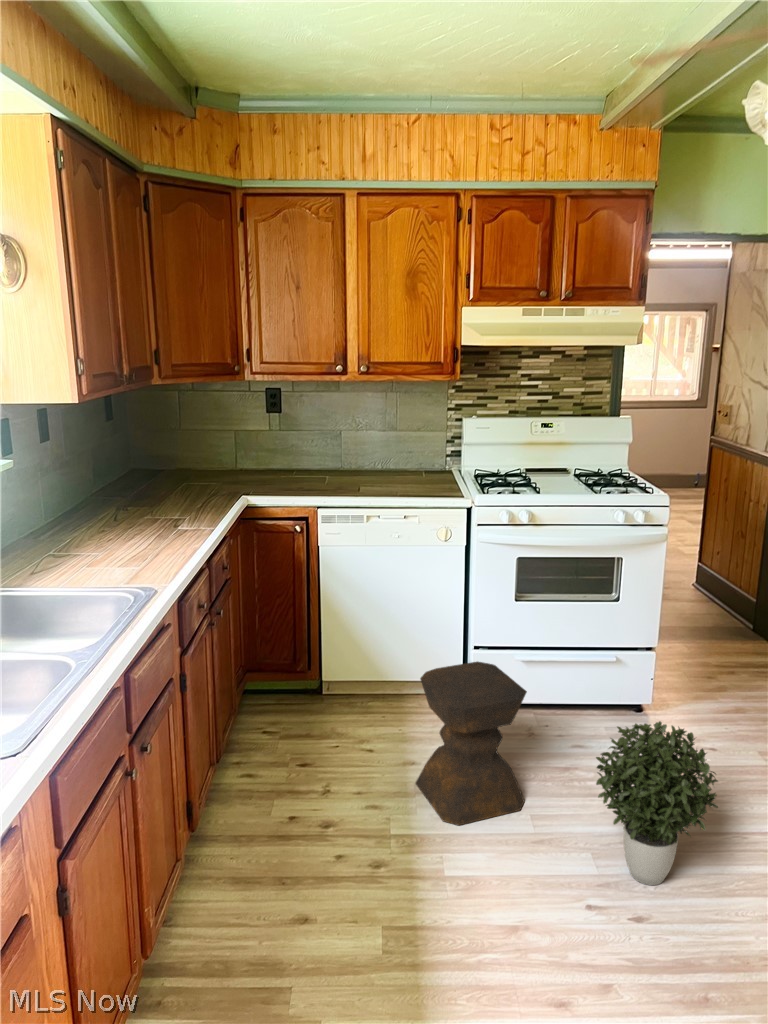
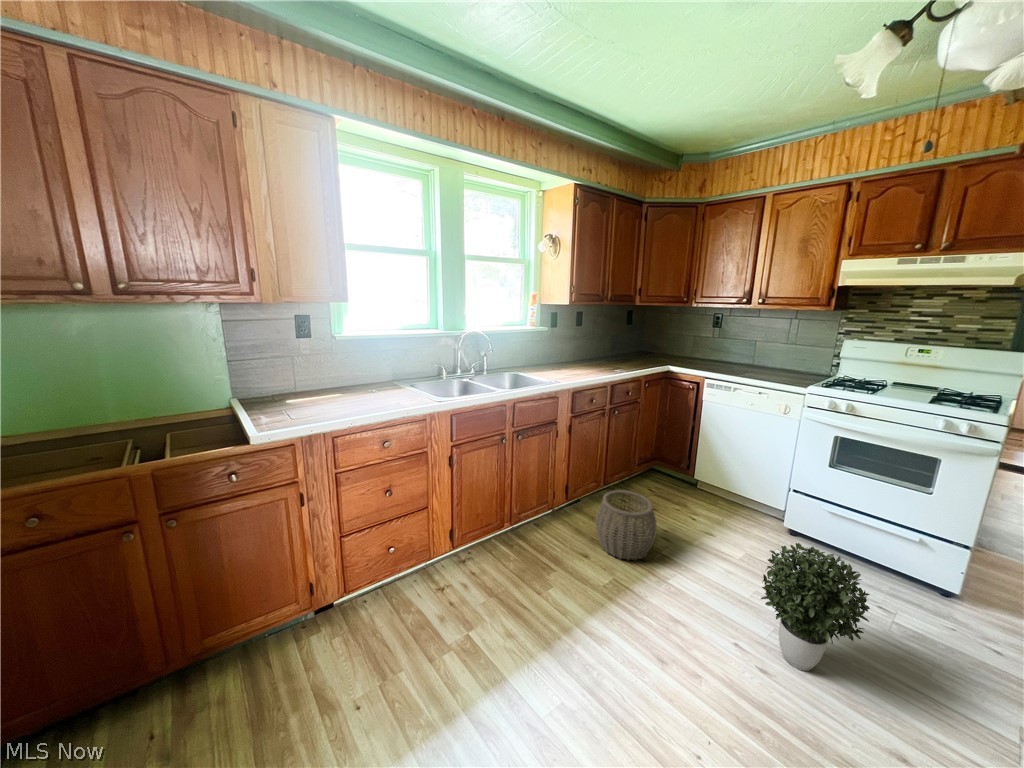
stool: present [416,662,527,825] -> none [689,474,765,581]
woven basket: none [301,759,414,897] -> present [596,490,656,560]

